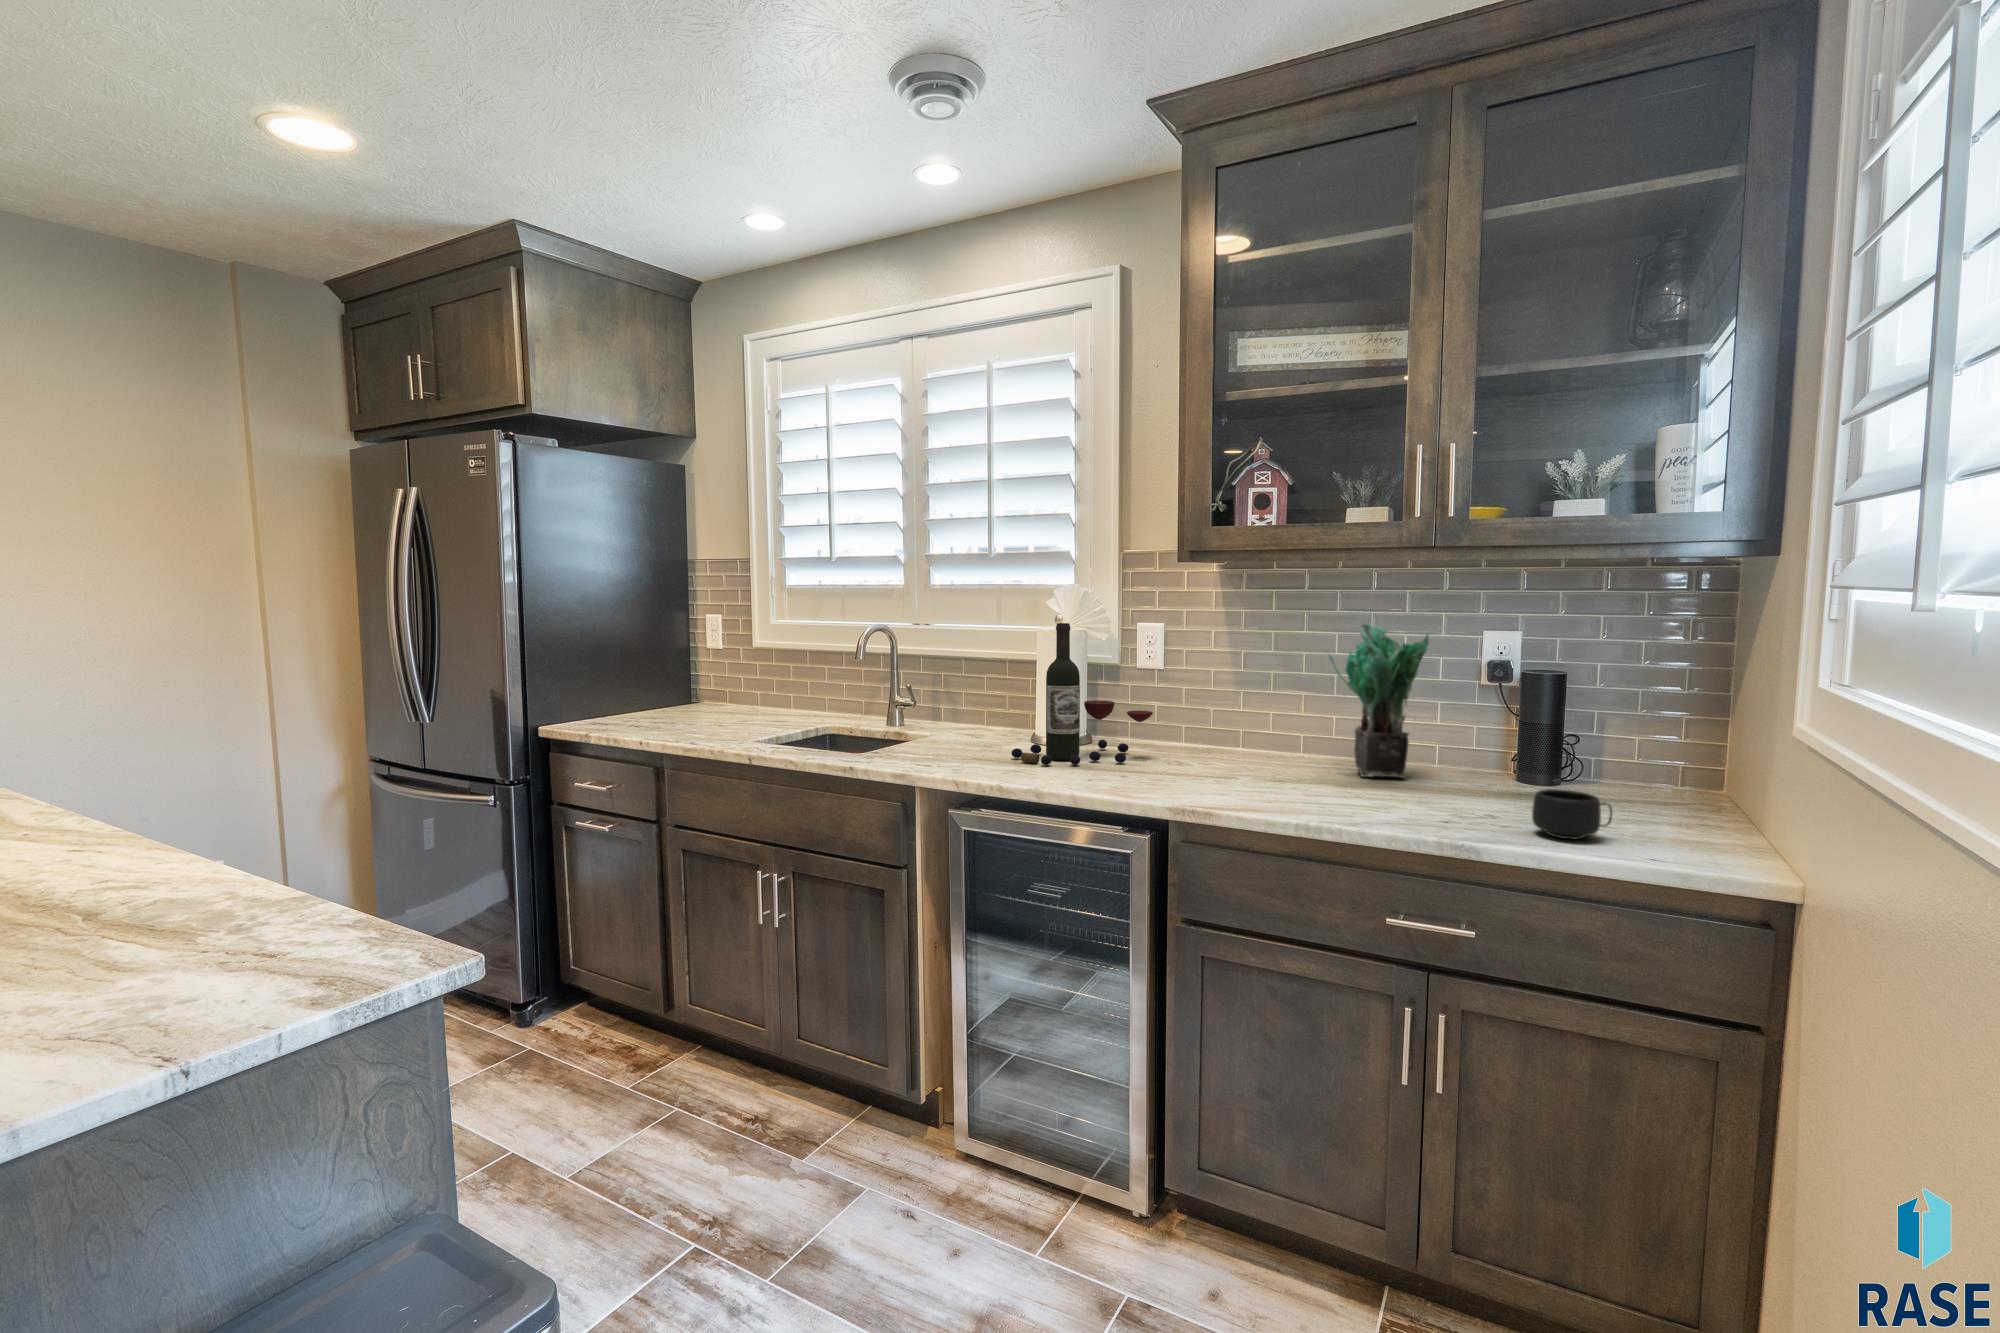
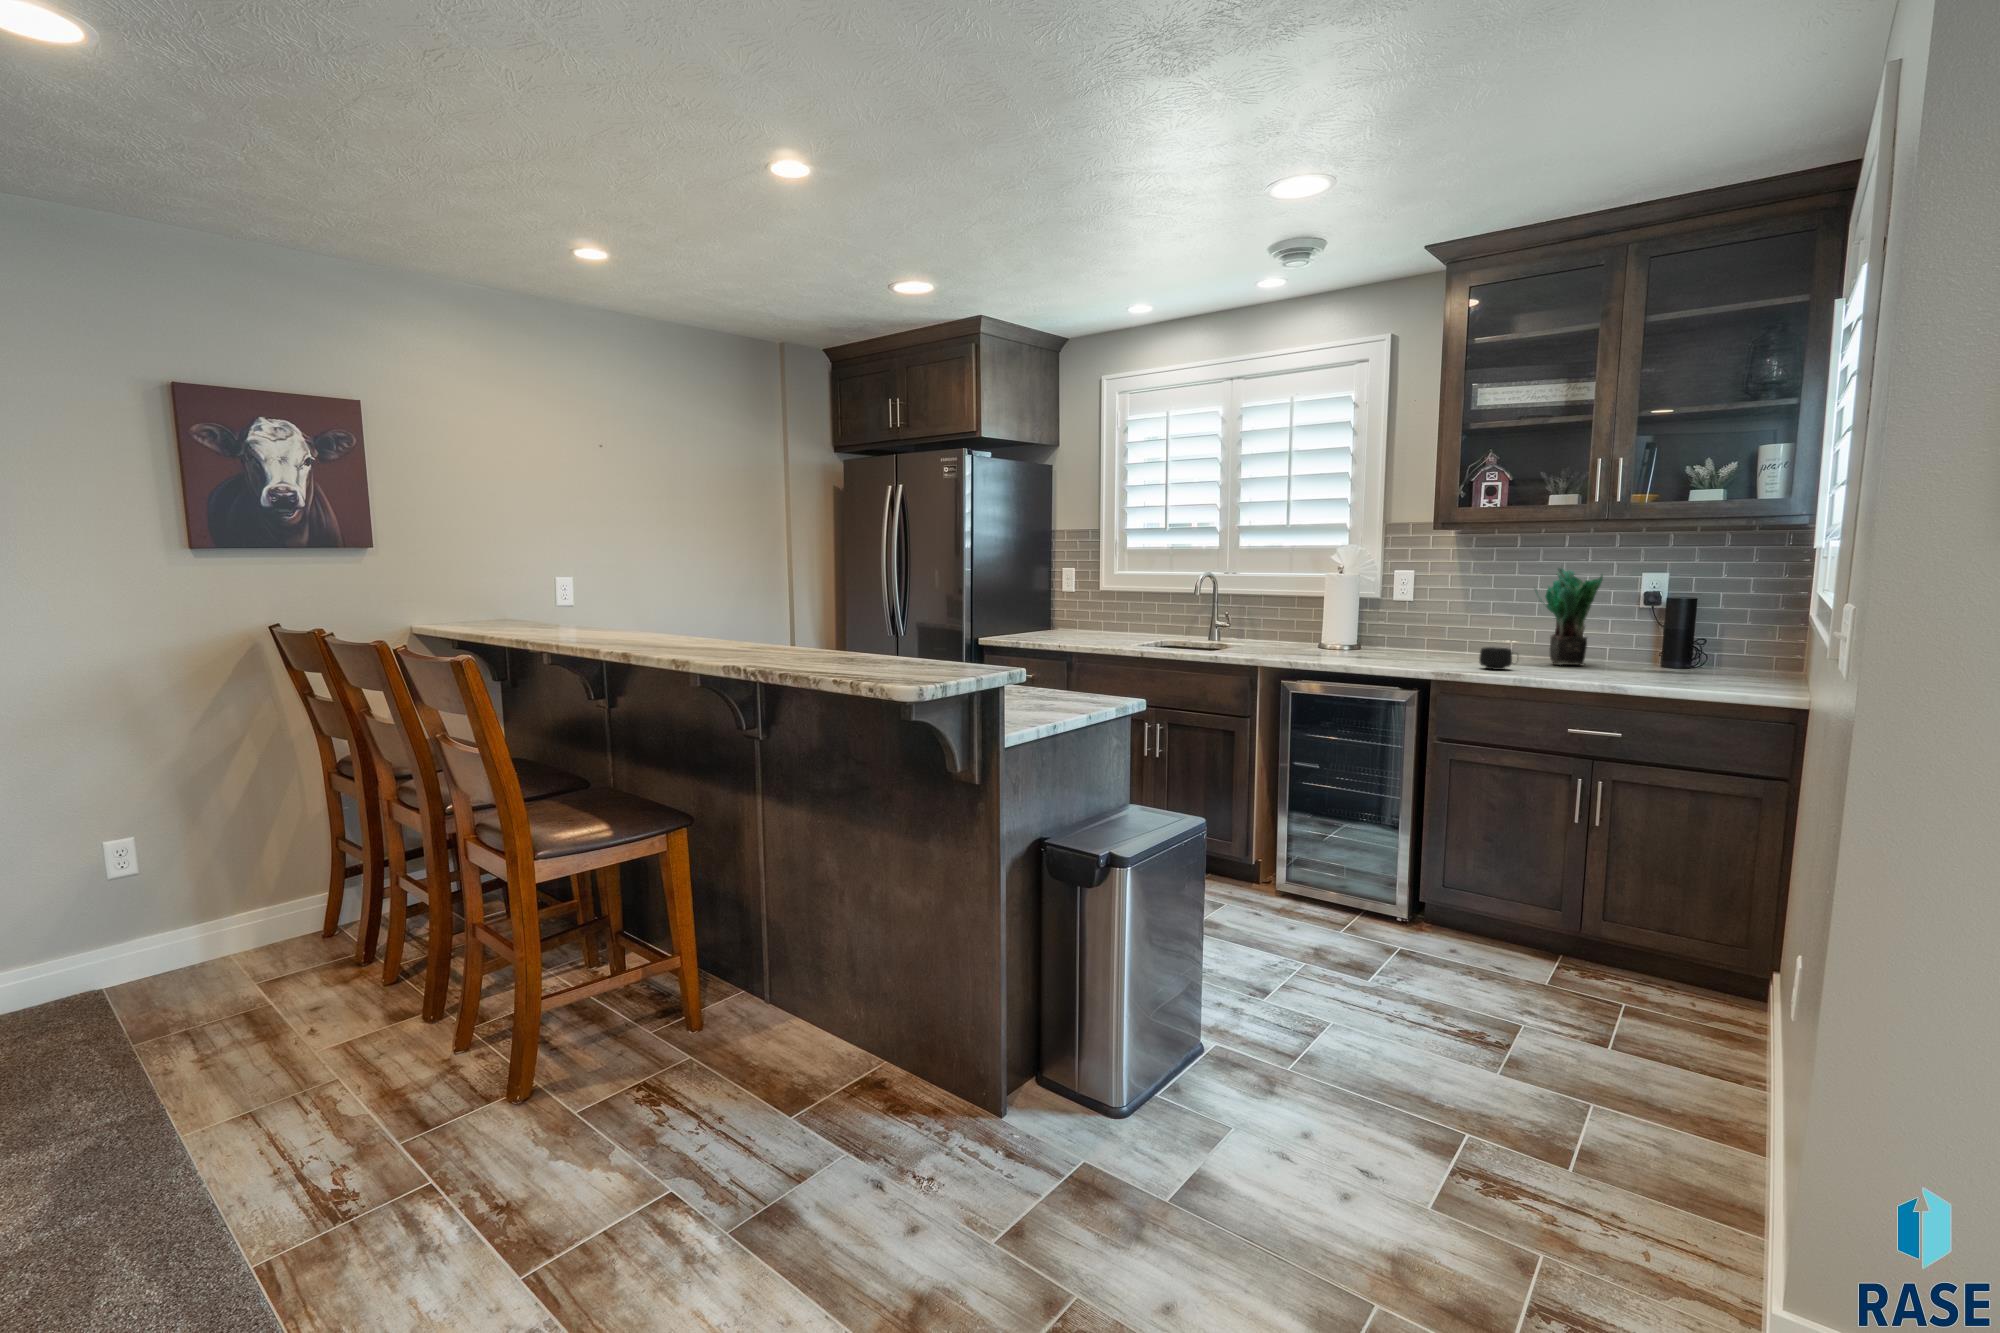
wine bottle: present [1012,623,1153,765] -> none [1313,569,1412,658]
mug: present [1532,789,1612,839] -> present [1479,647,1512,670]

